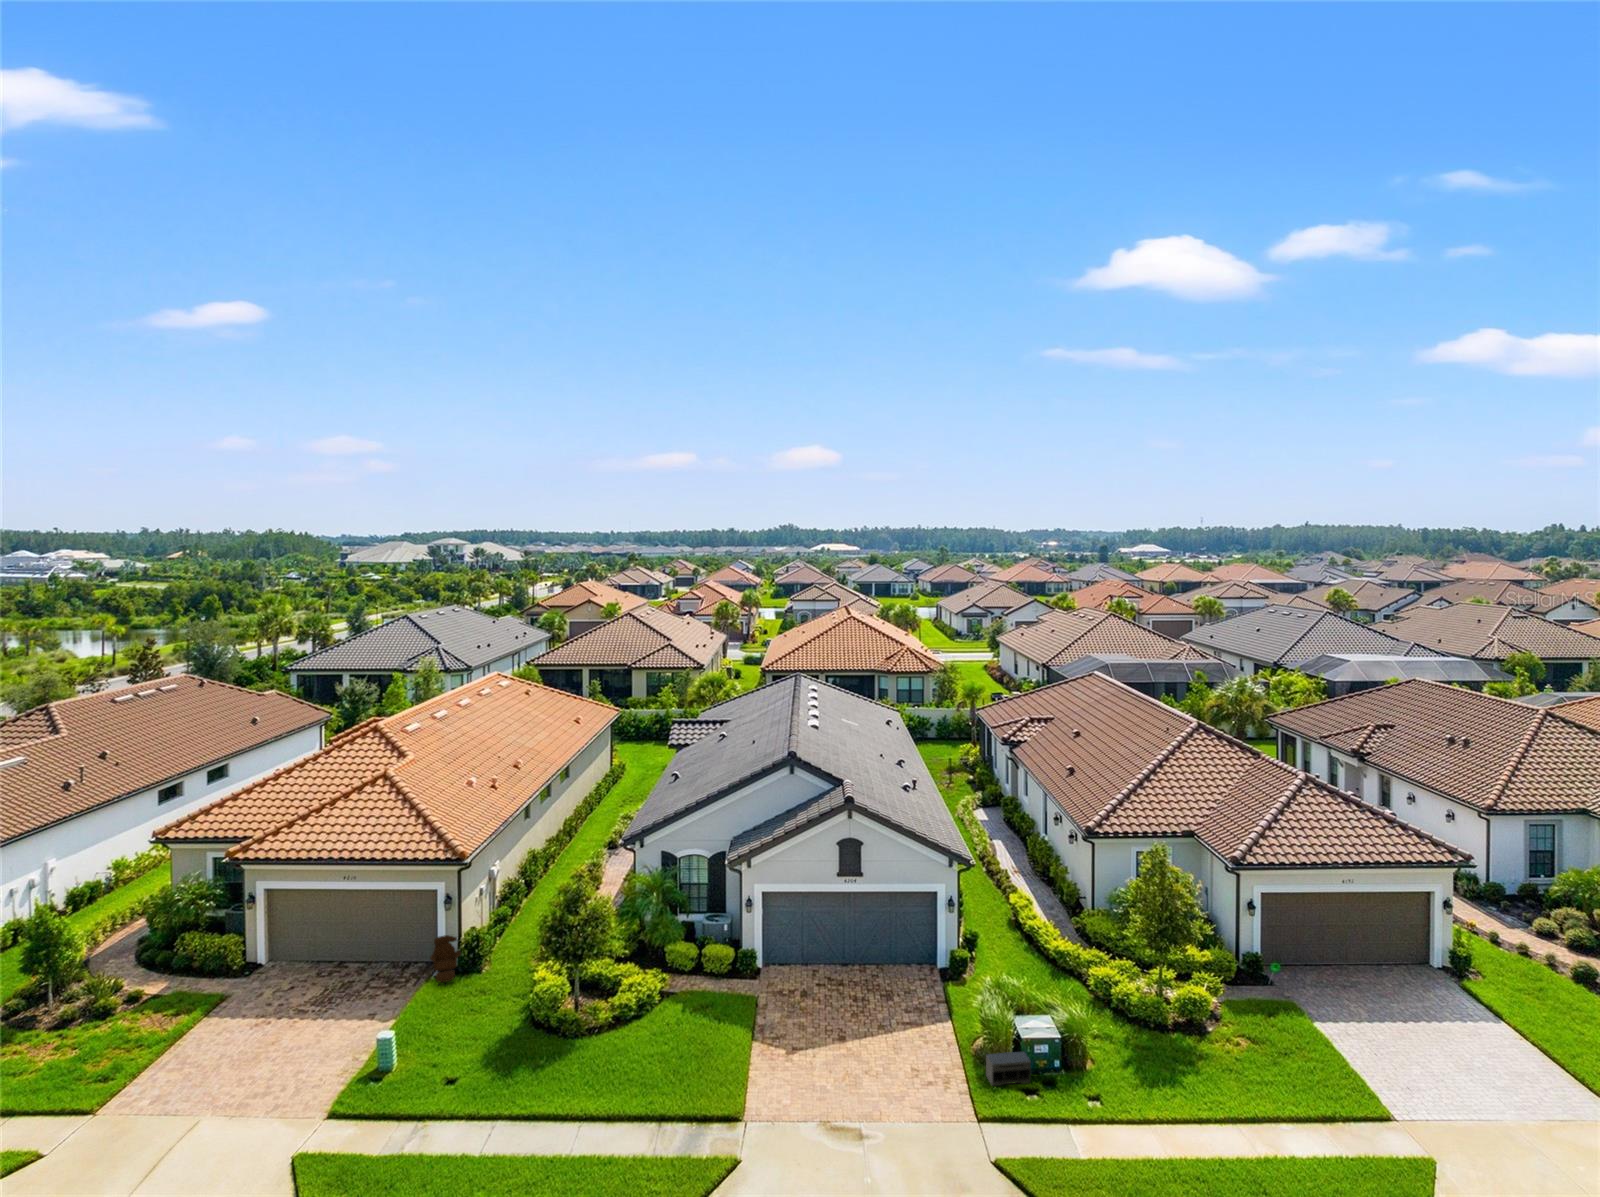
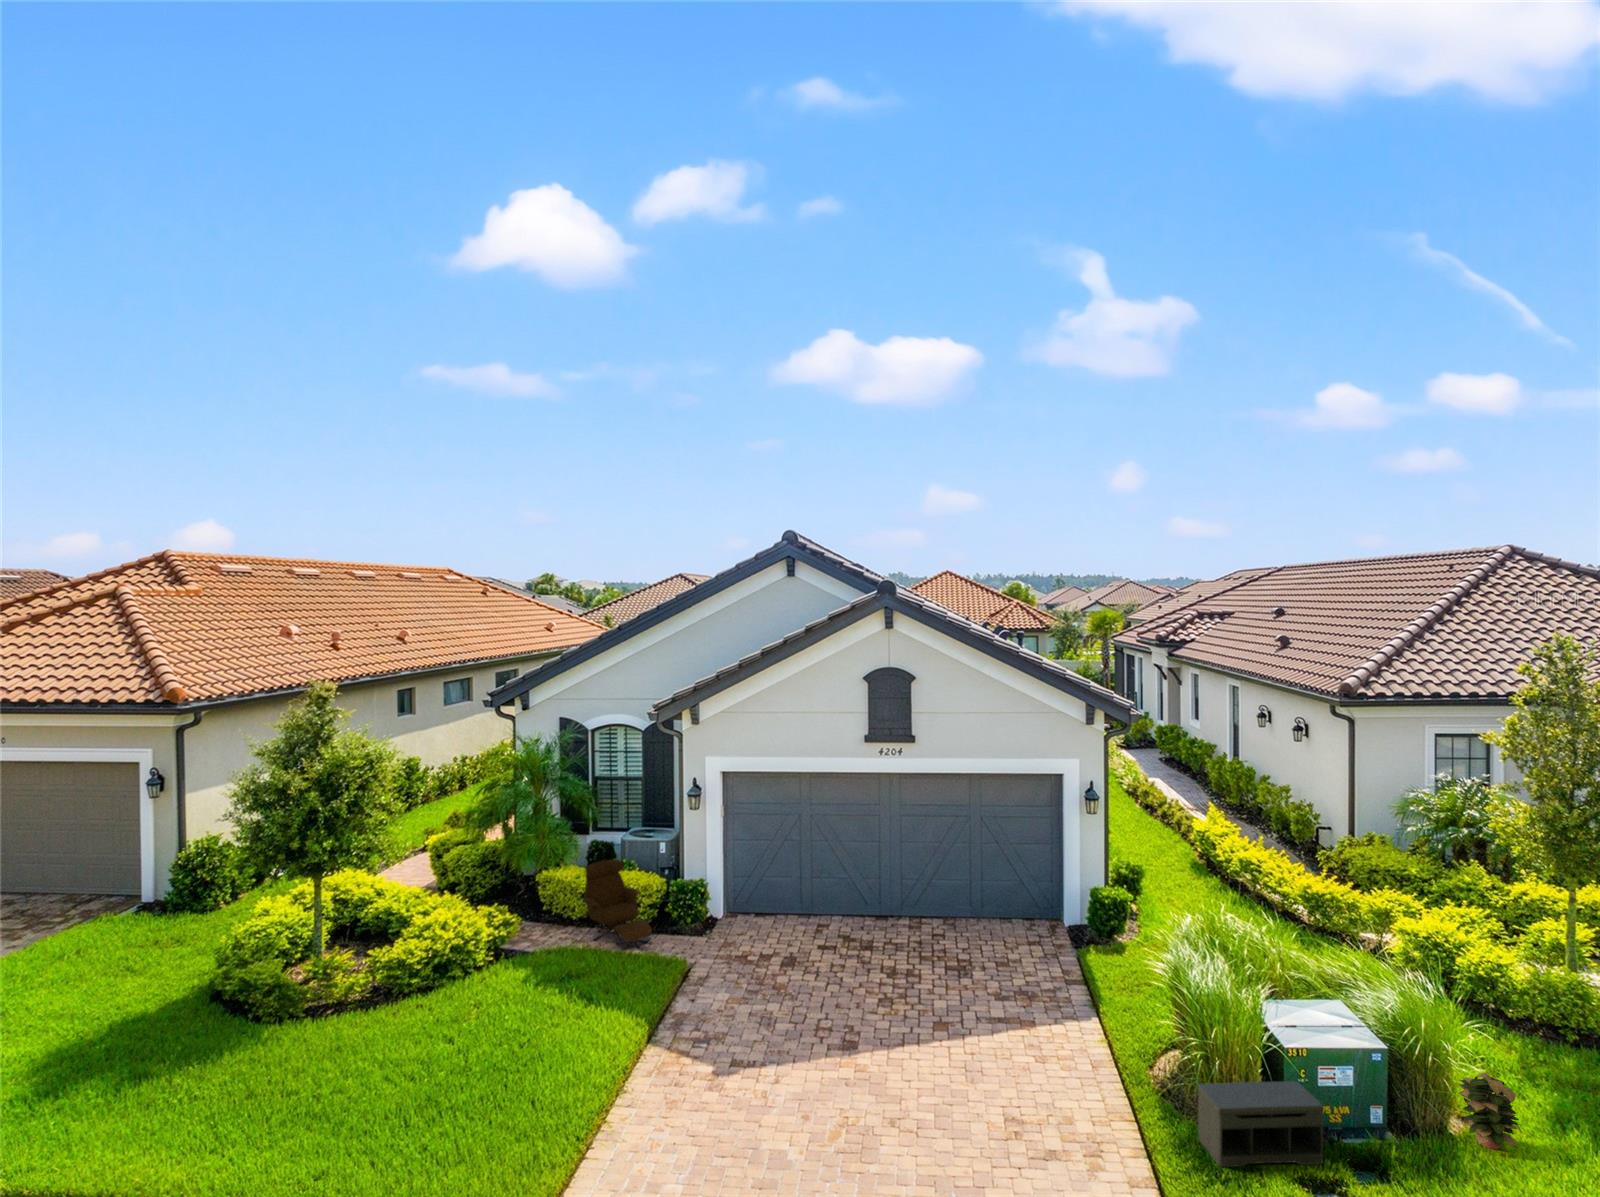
lounge chair: present [430,935,461,983] -> present [583,859,652,949]
decorative plant: none [1084,1045,1104,1074] -> present [1459,1073,1519,1150]

